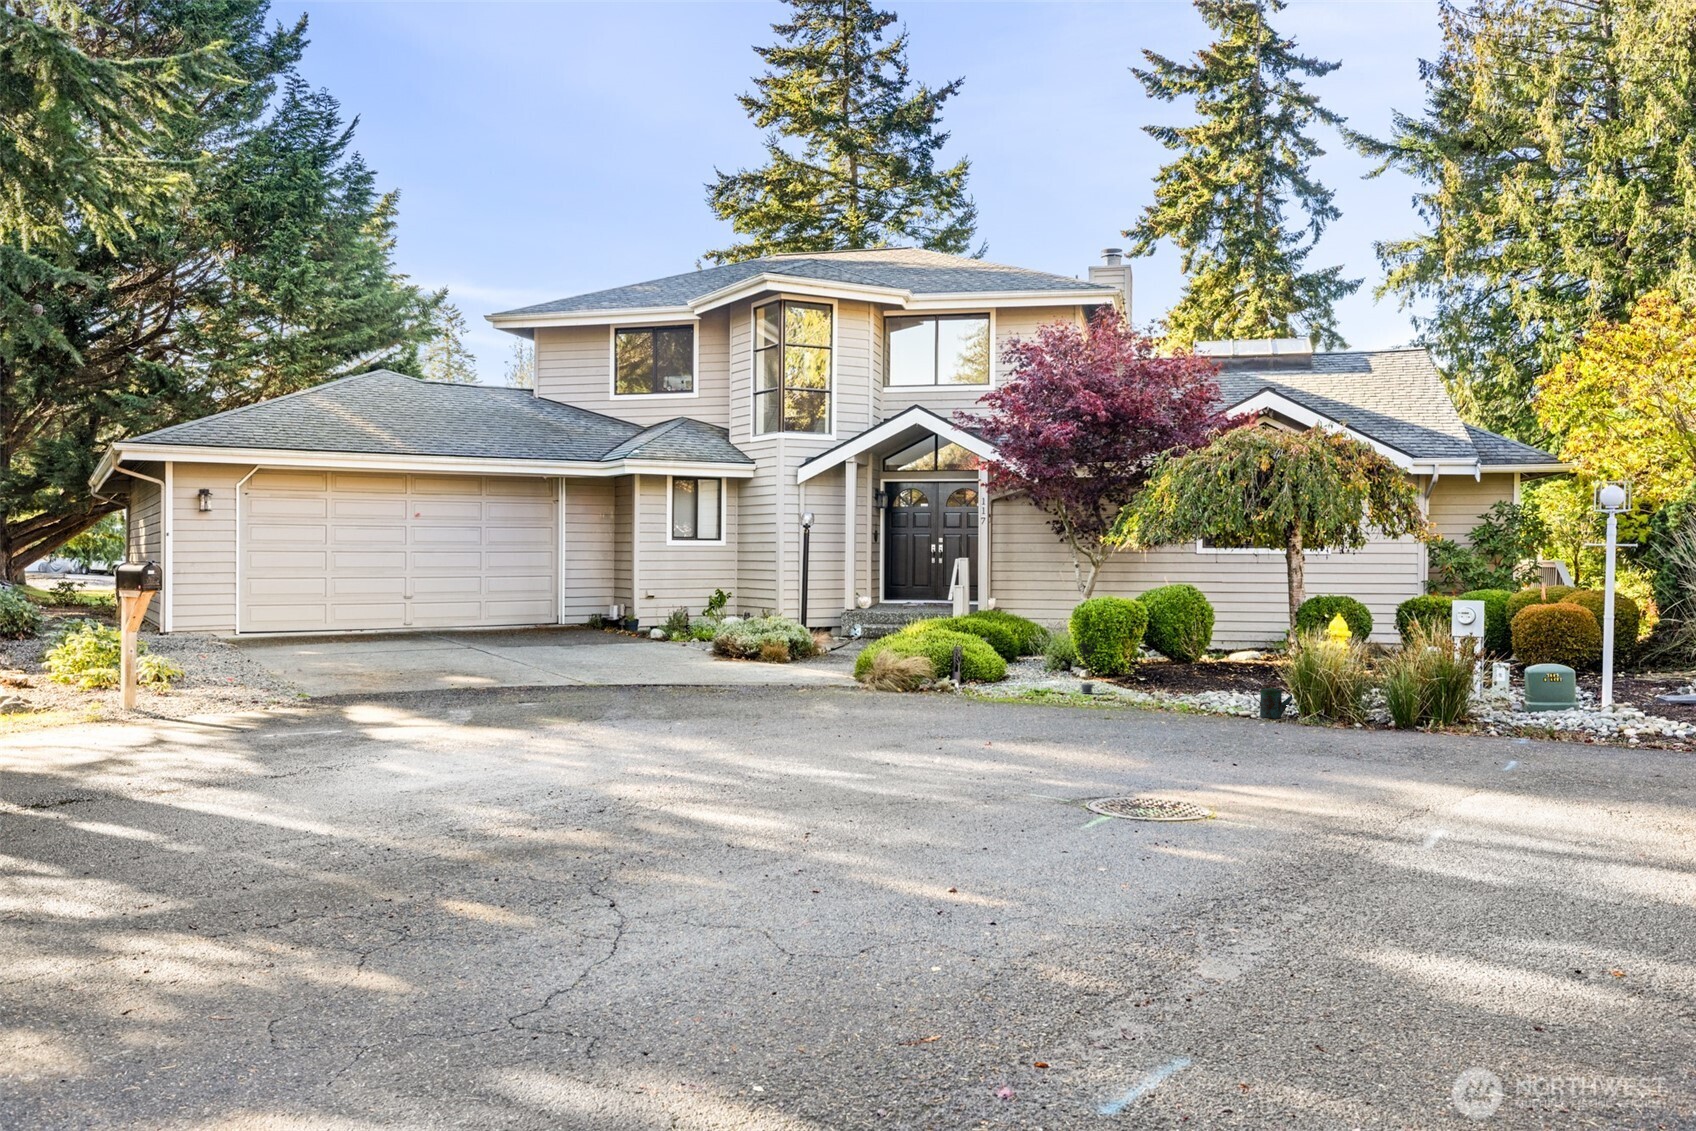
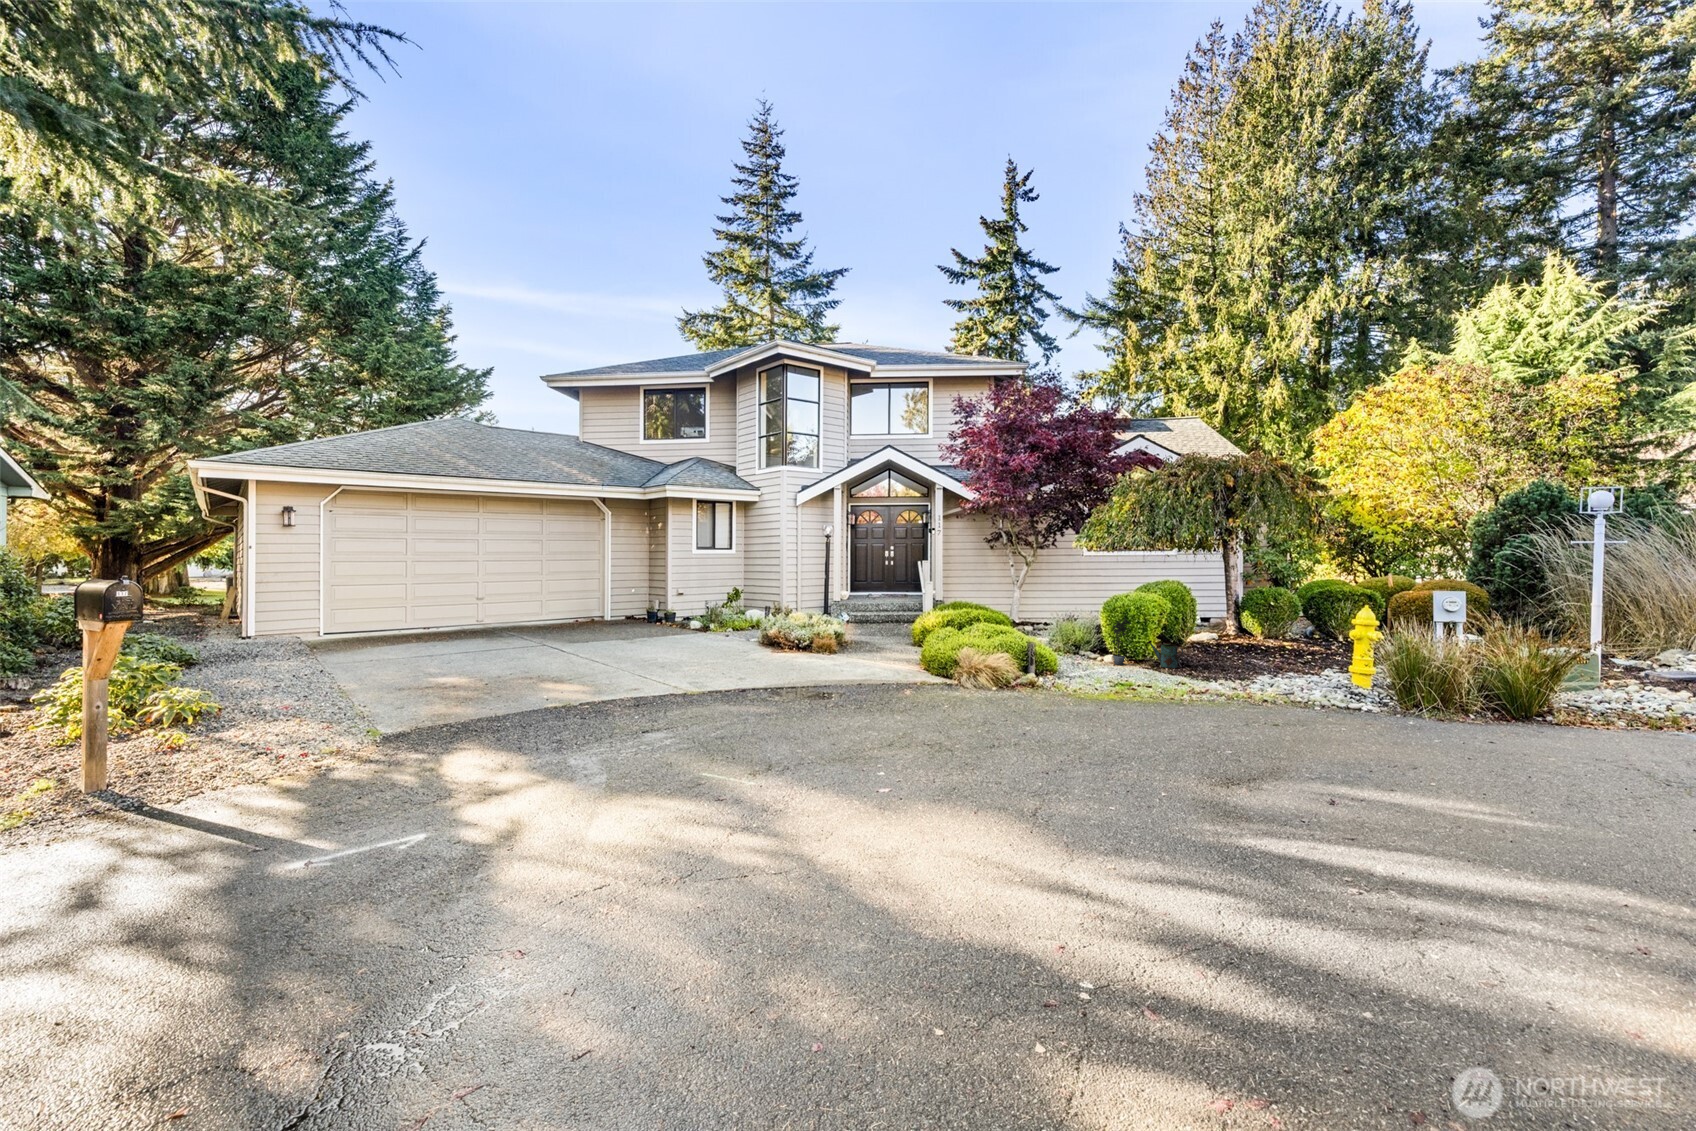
watering can: present [1253,687,1292,718] -> present [1147,640,1183,668]

